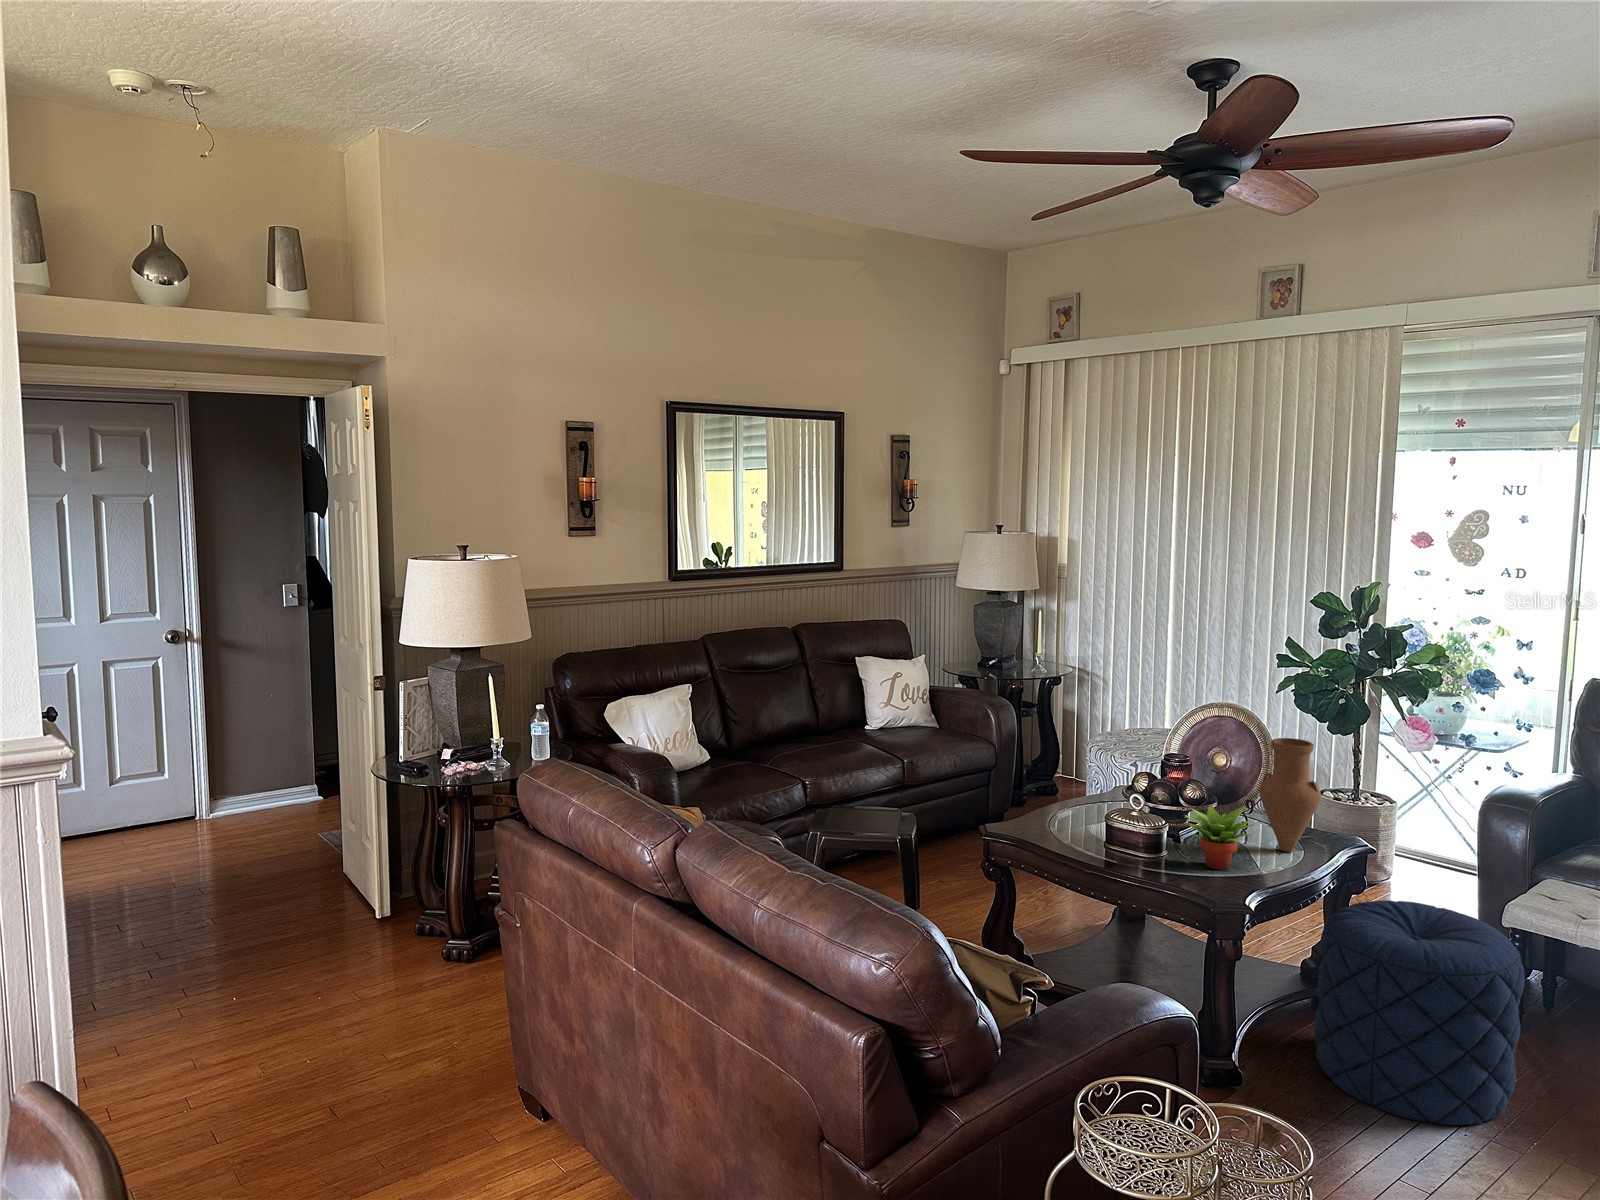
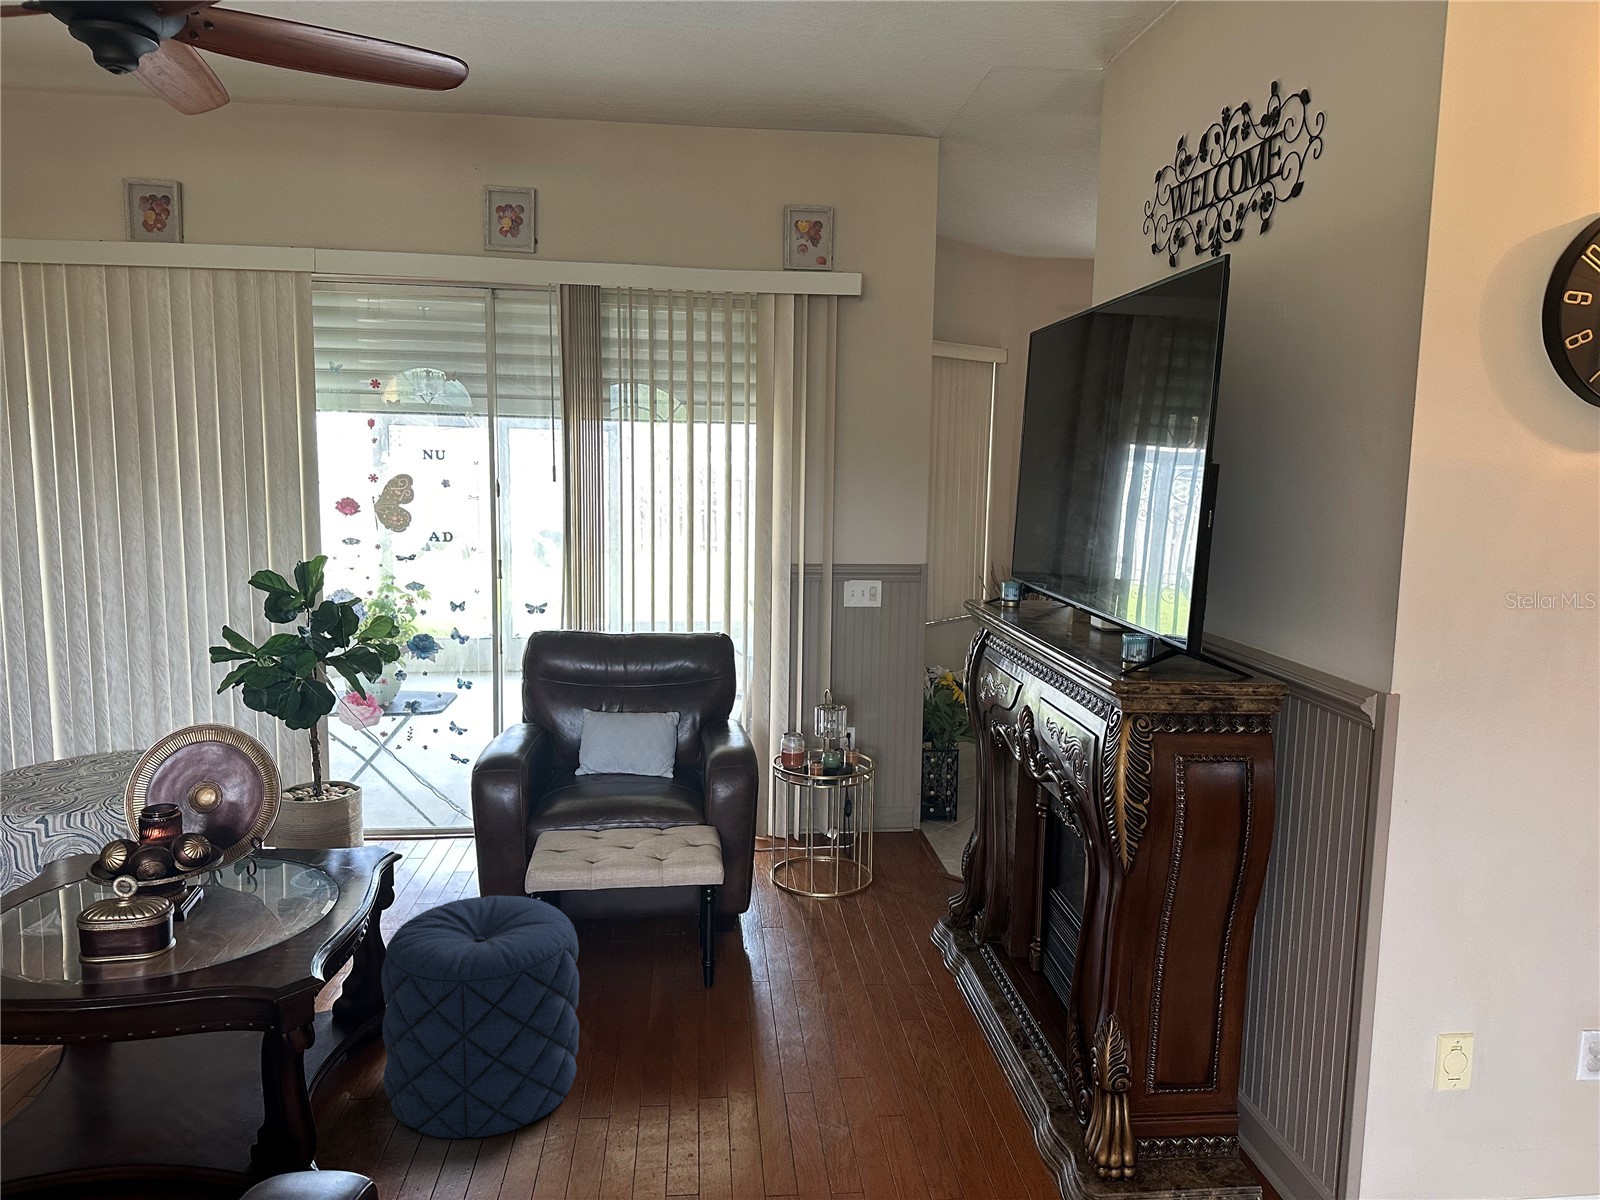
vase: present [1259,738,1321,852] -> none [276,752,350,888]
succulent plant: present [1184,805,1254,870] -> none [201,850,293,942]

